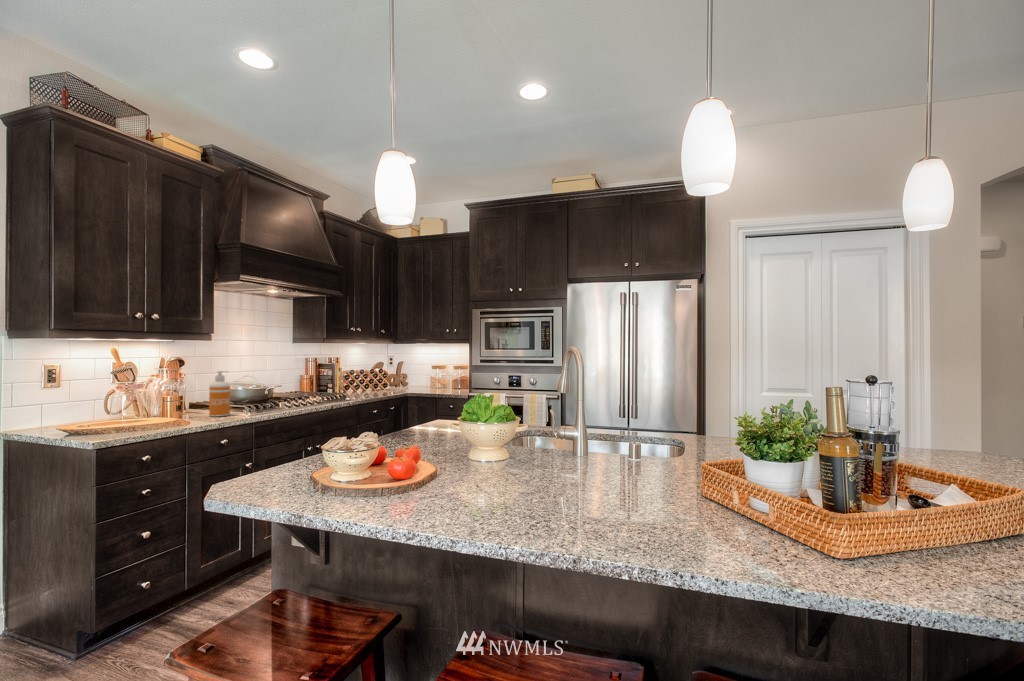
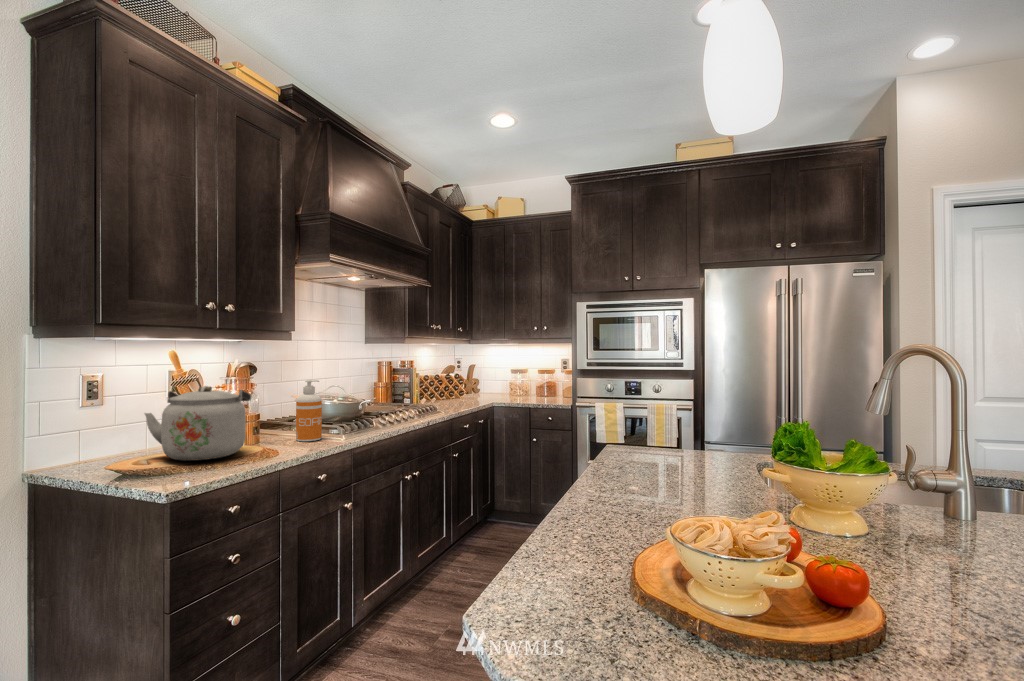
kettle: none [88,374,171,426] -> present [144,386,251,461]

